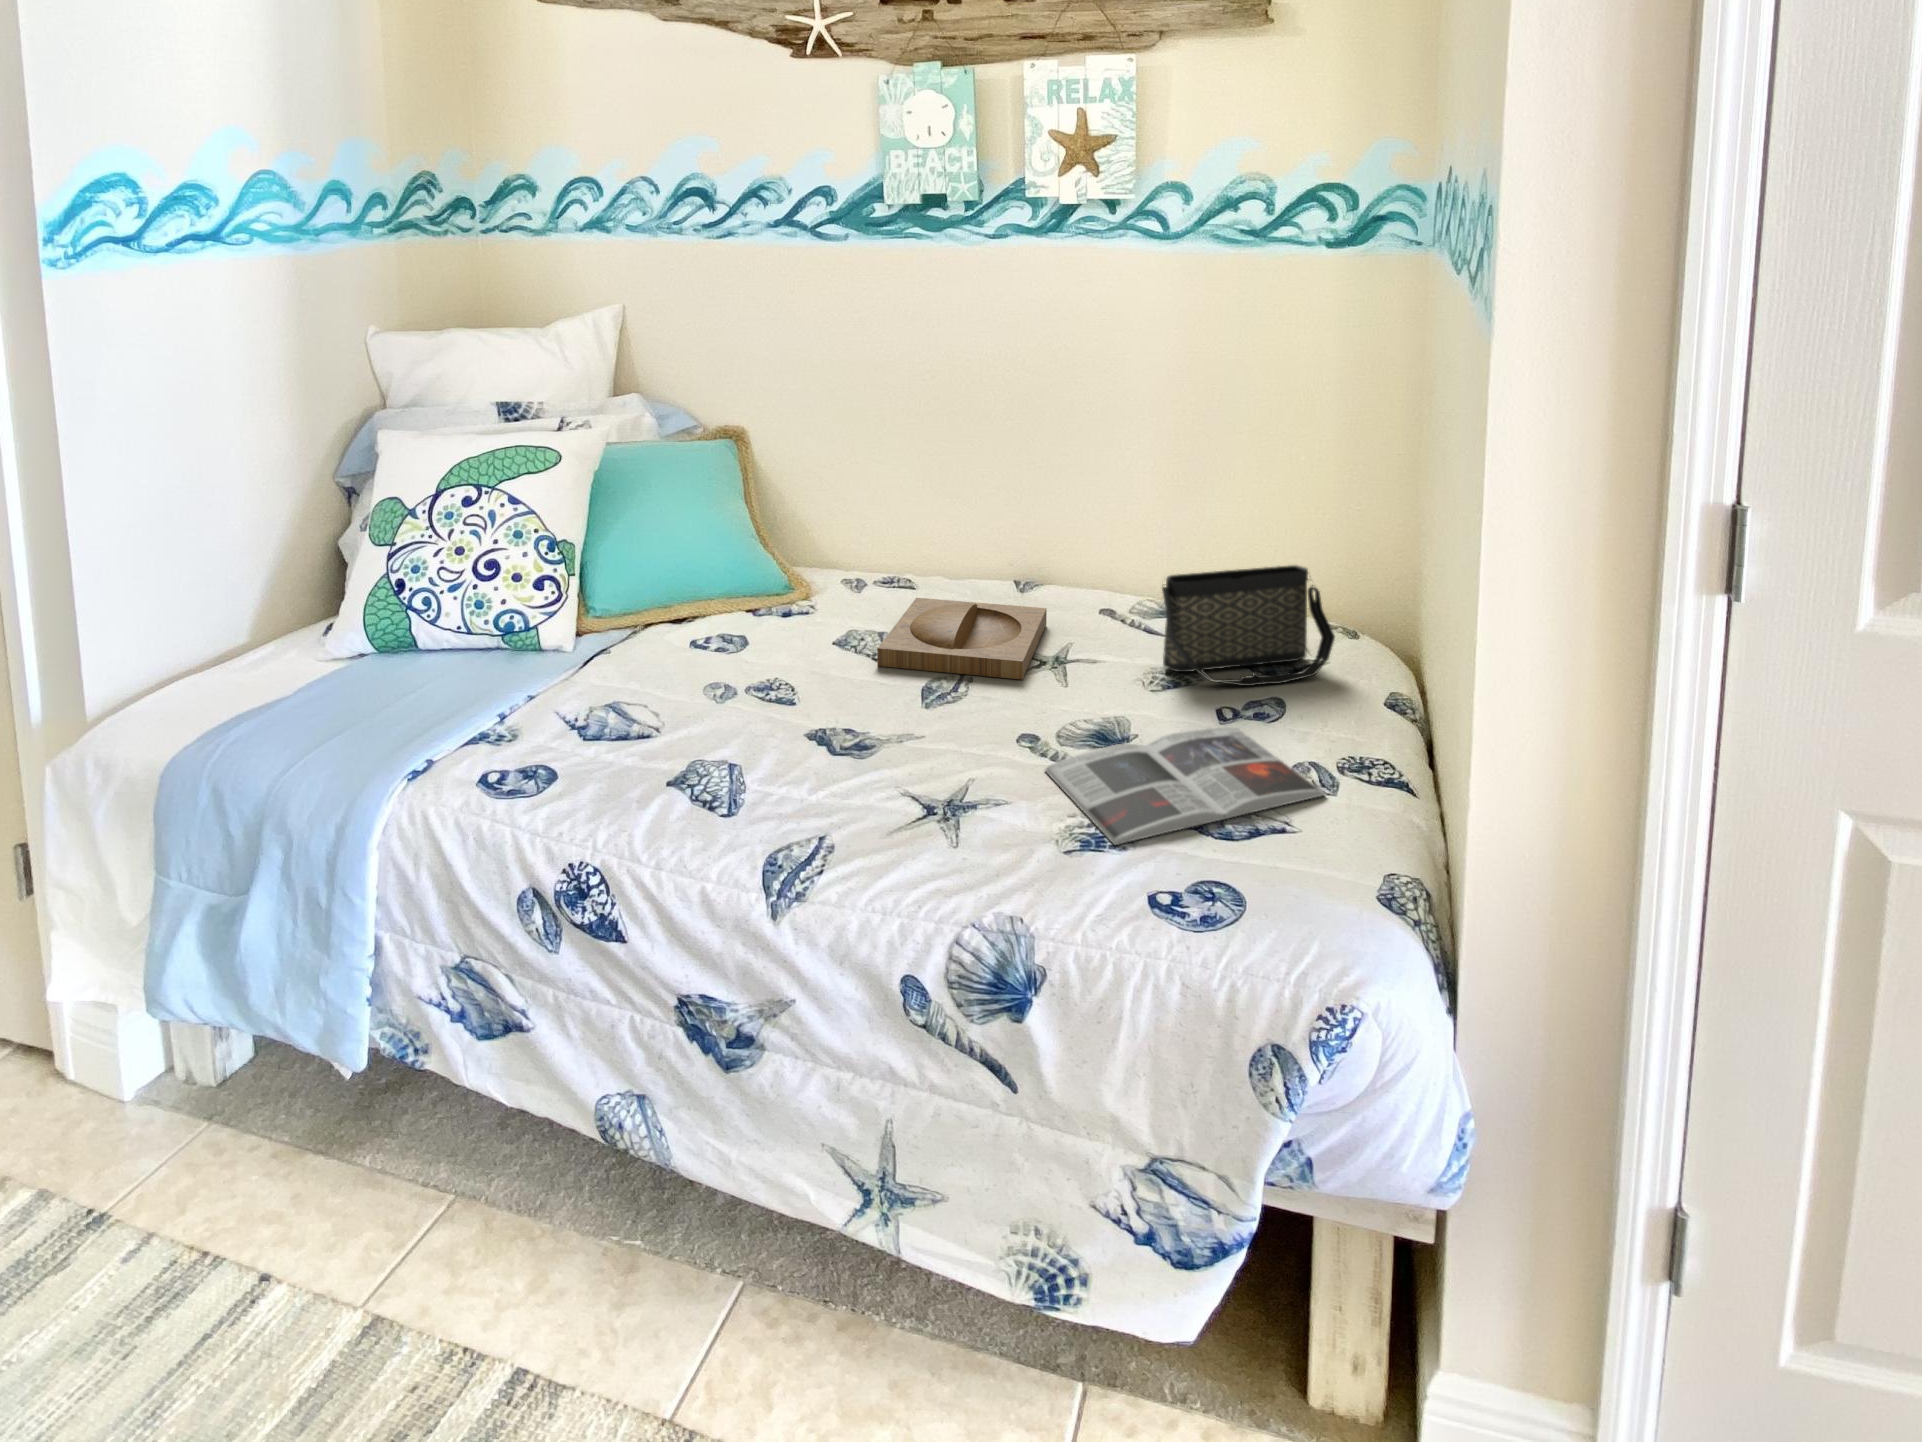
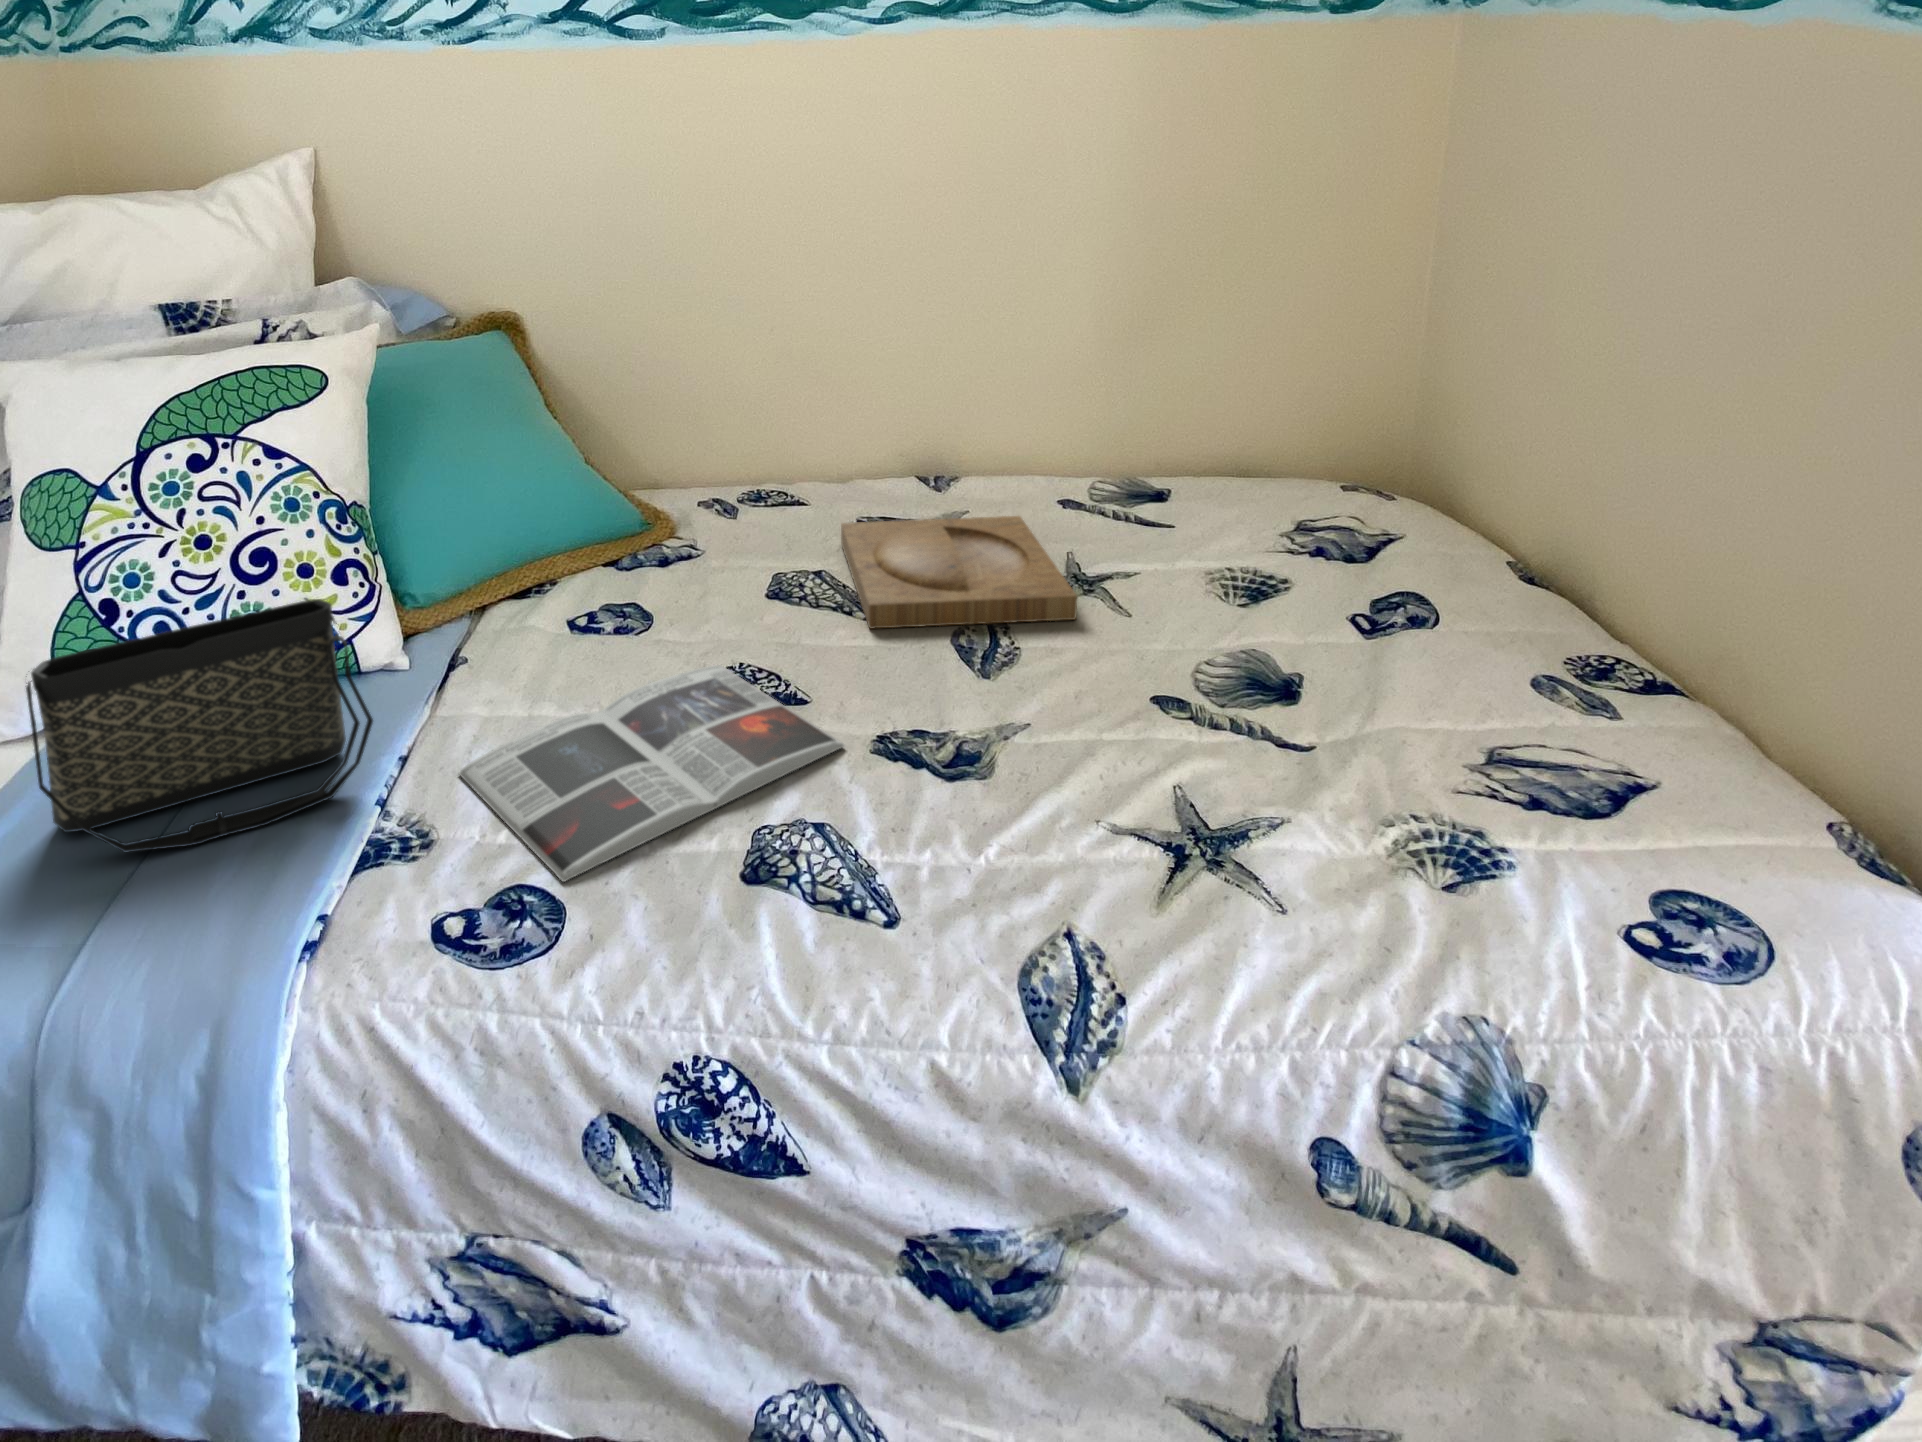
handbag: present [1162,565,1335,686] -> present [26,599,373,852]
magazine: present [1045,727,1325,845] -> present [459,665,845,882]

